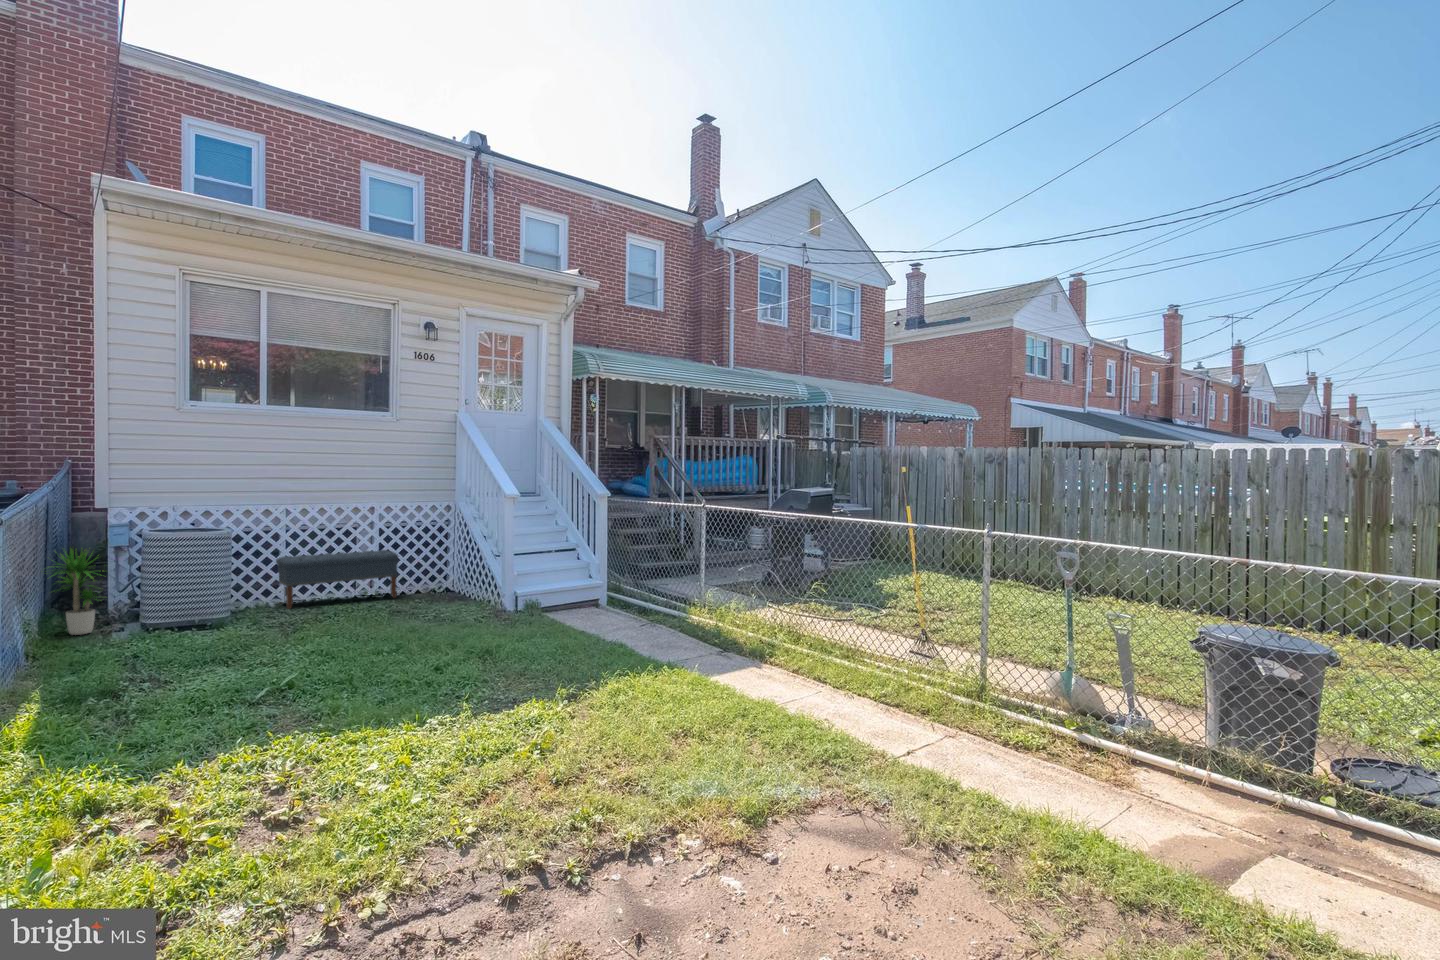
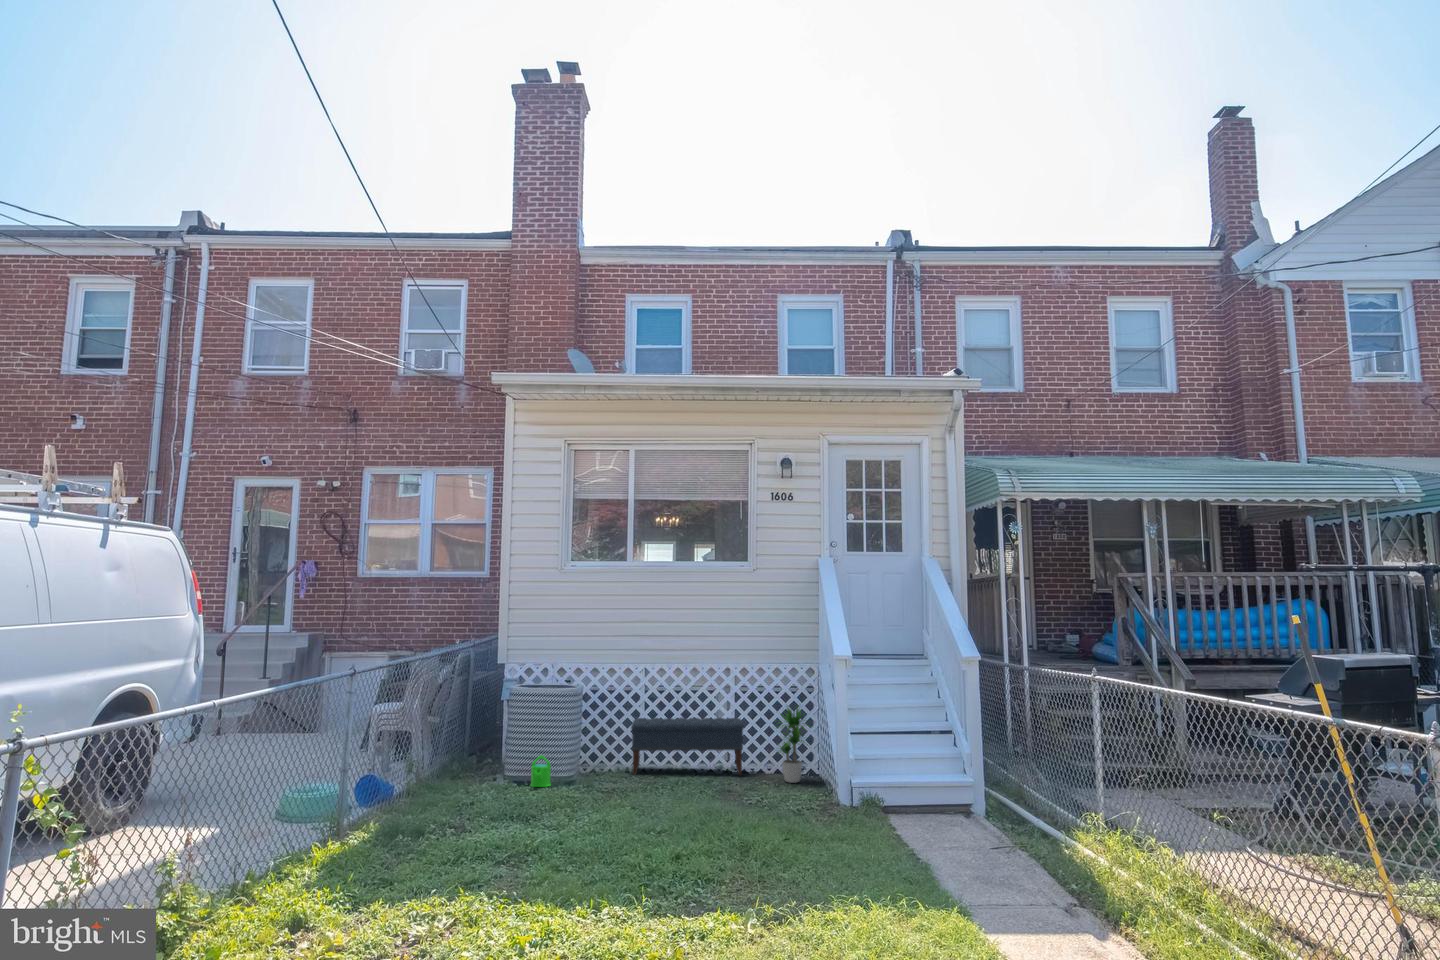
potted plant: present [55,548,101,635] -> present [780,707,810,783]
watering can: none [186,598,214,630] -> present [530,755,551,787]

